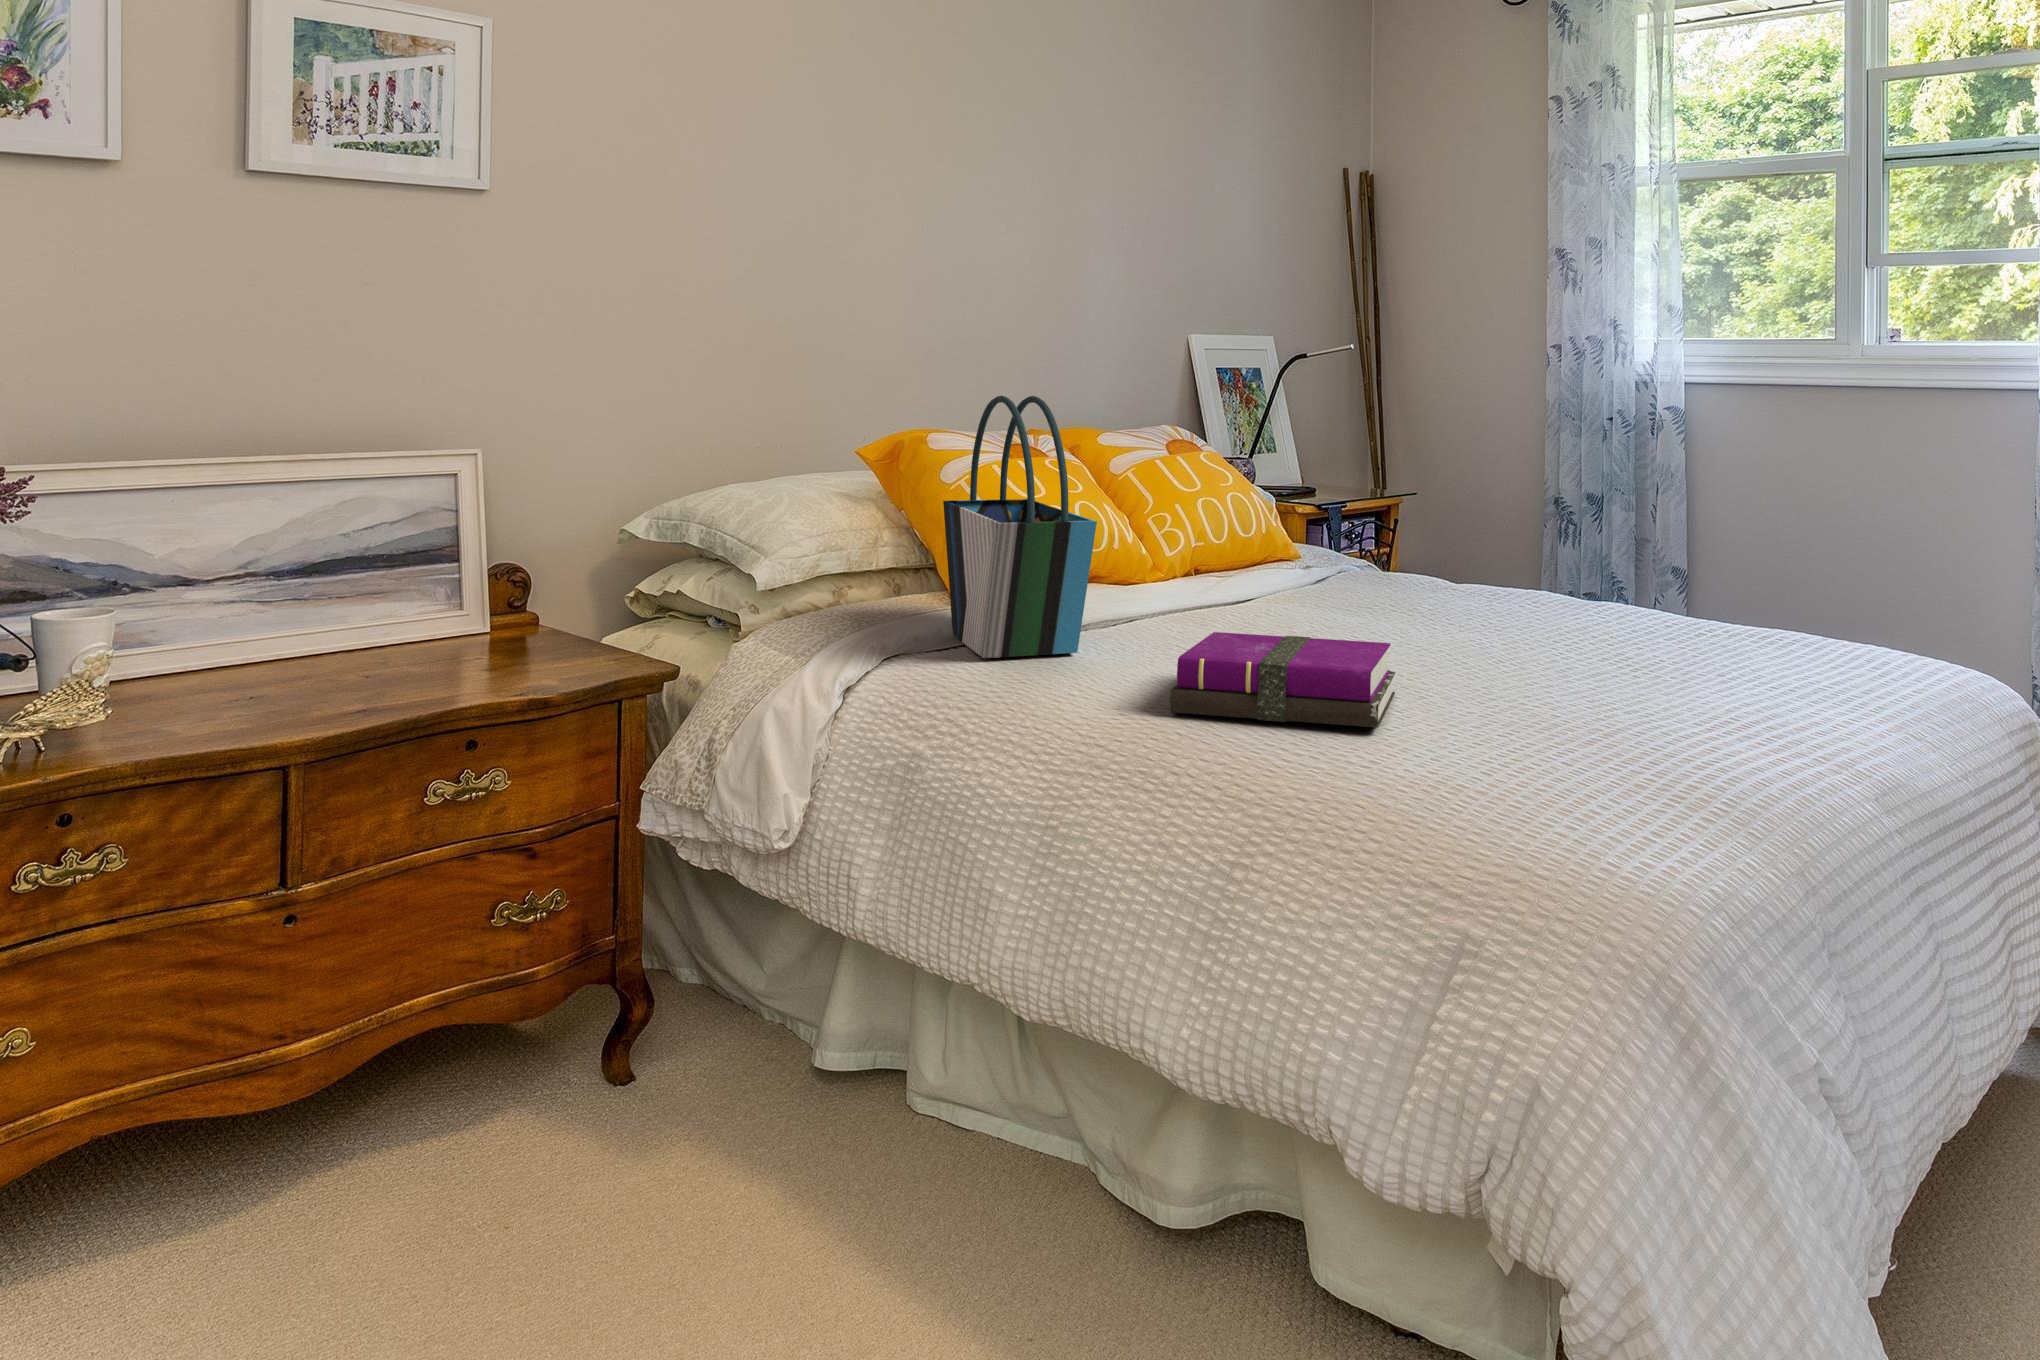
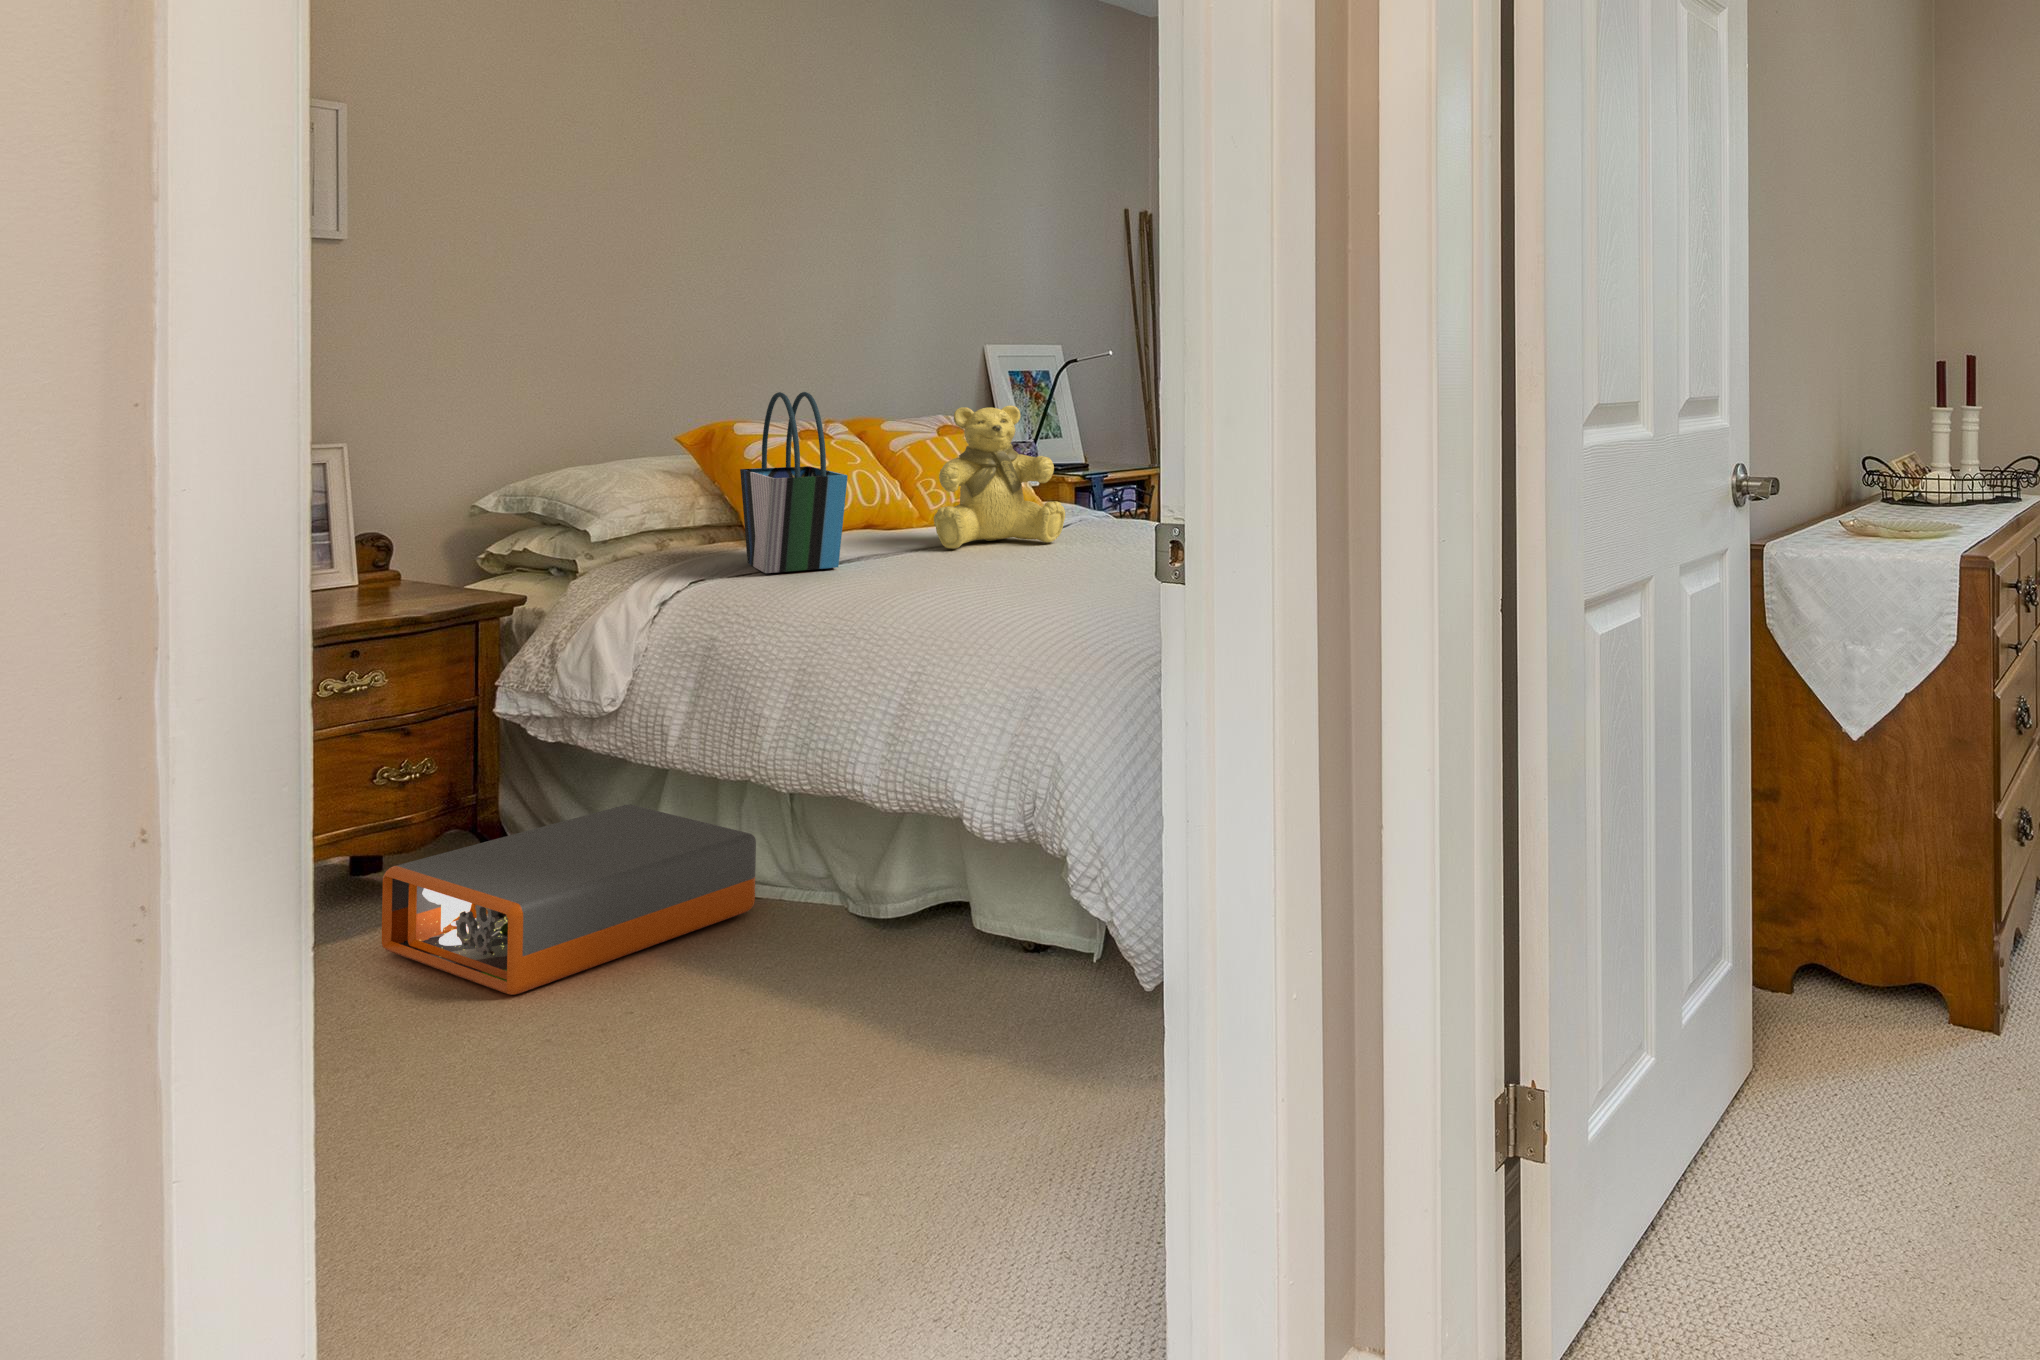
teddy bear: none [1193,421,1368,626] -> present [934,405,1065,549]
notebook: present [1170,632,1395,728] -> none [889,544,1053,593]
storage box: none [494,962,970,1302] -> present [382,804,756,995]

